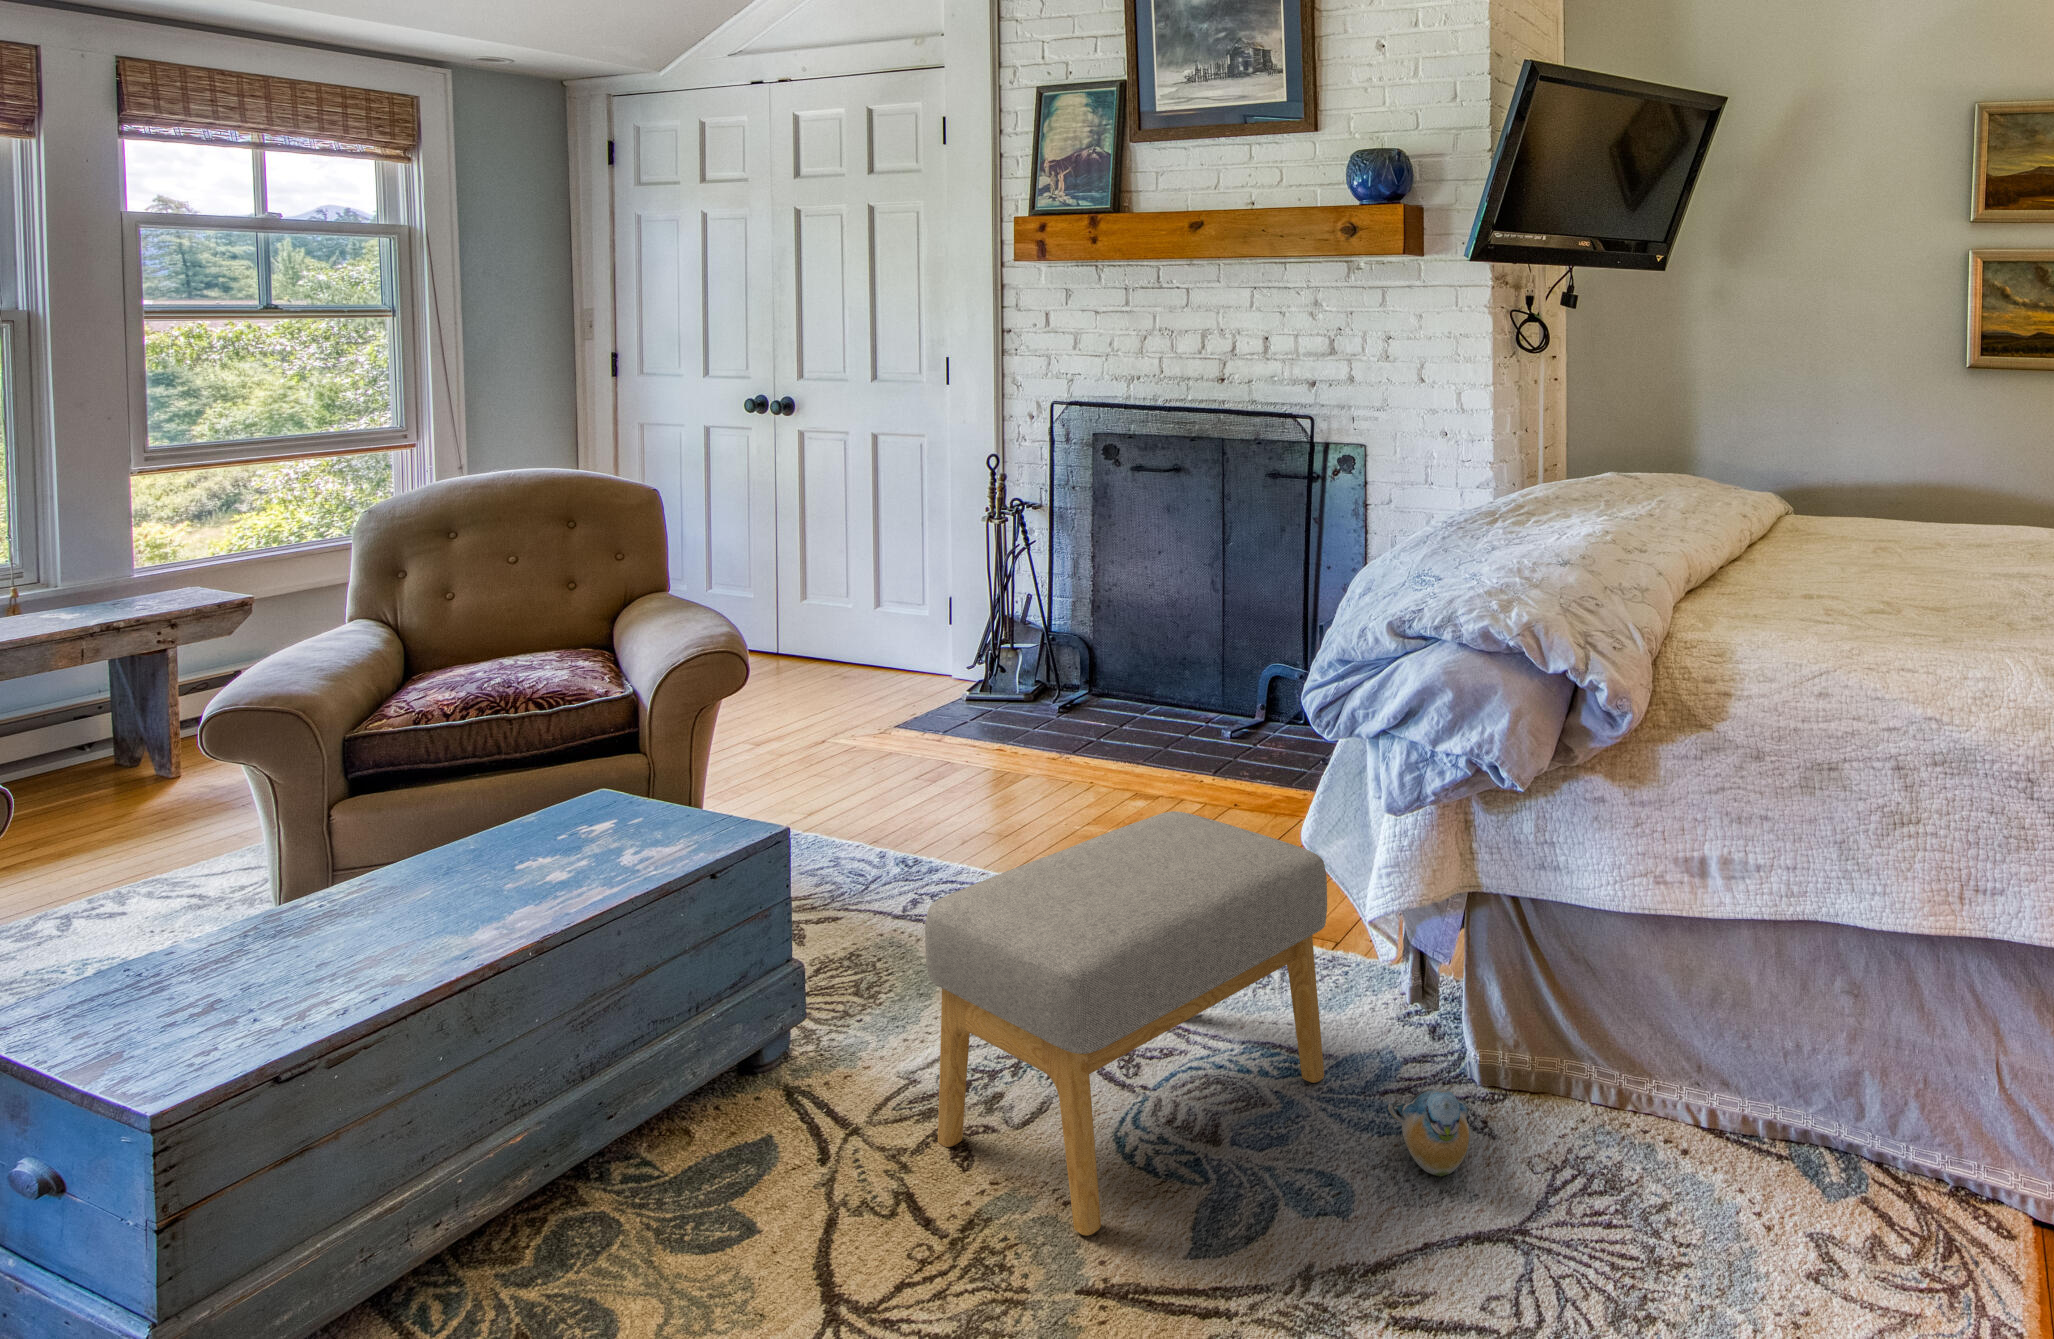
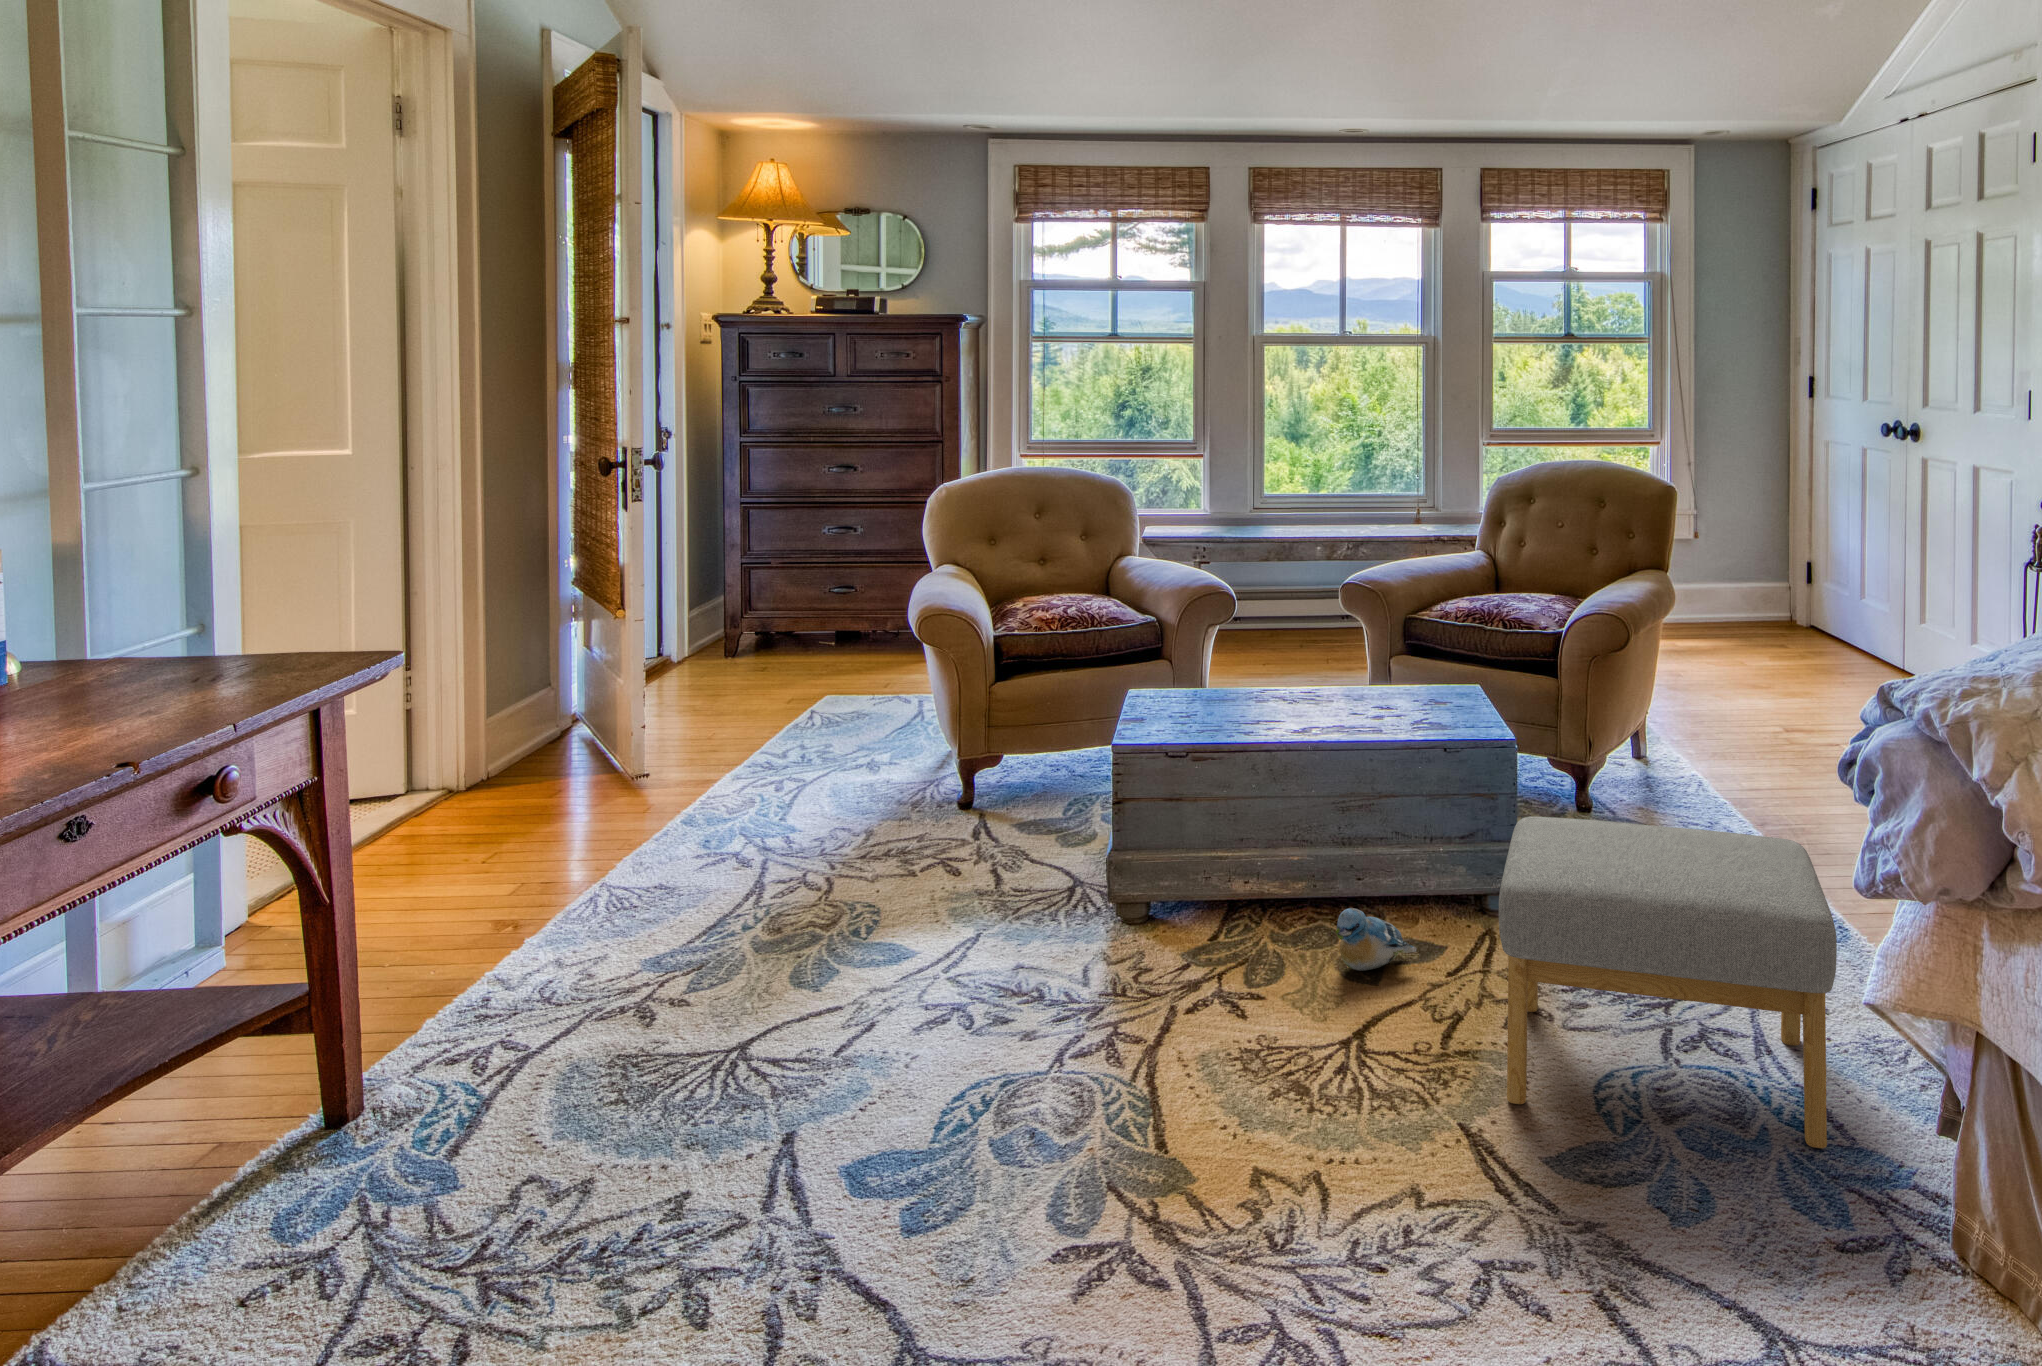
plush toy: present [1388,1089,1469,1177] -> present [1336,908,1417,971]

